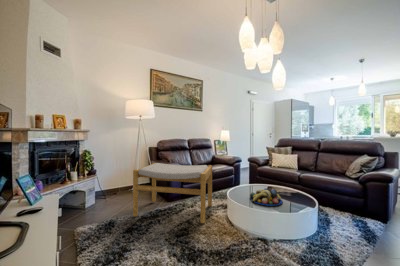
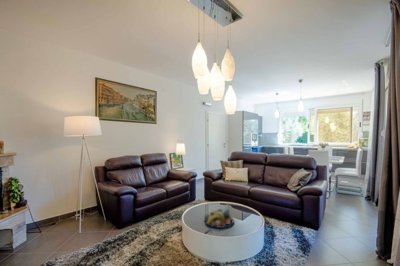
footstool: present [133,163,212,223] -> none [76,187,167,255]

